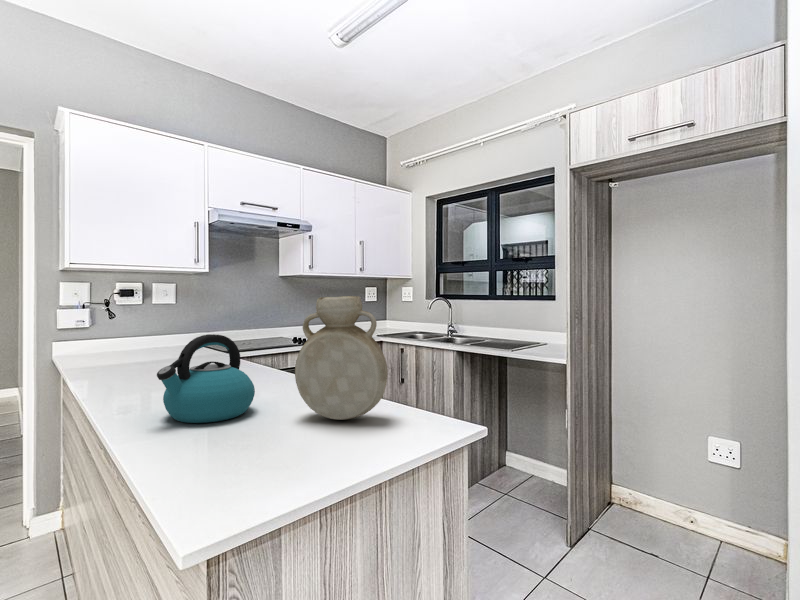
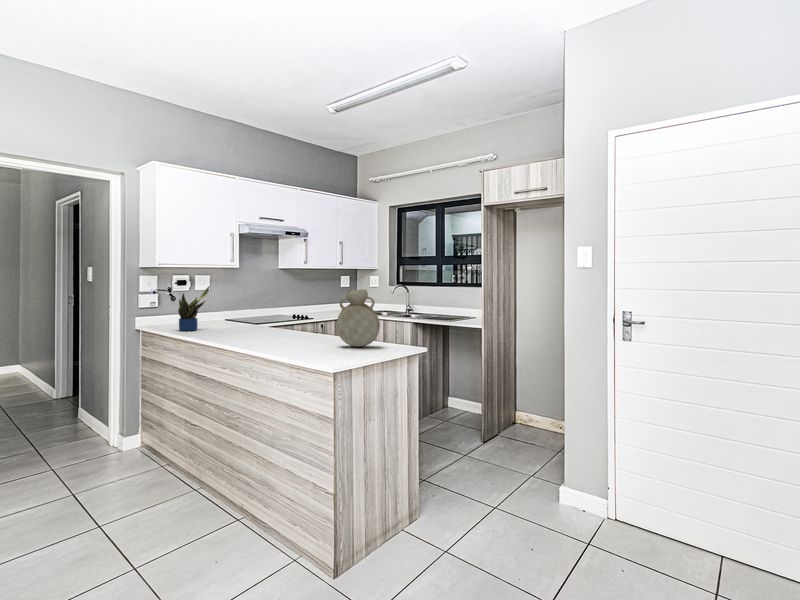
potted plant: none [84,295,140,366] -> present [178,287,209,331]
kettle: present [157,334,255,423] -> none [274,308,315,348]

